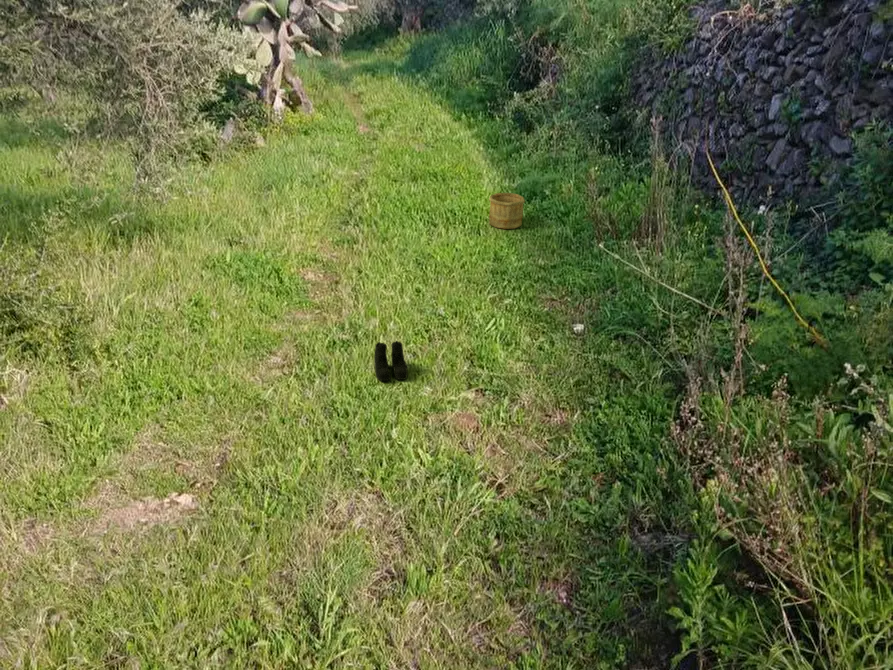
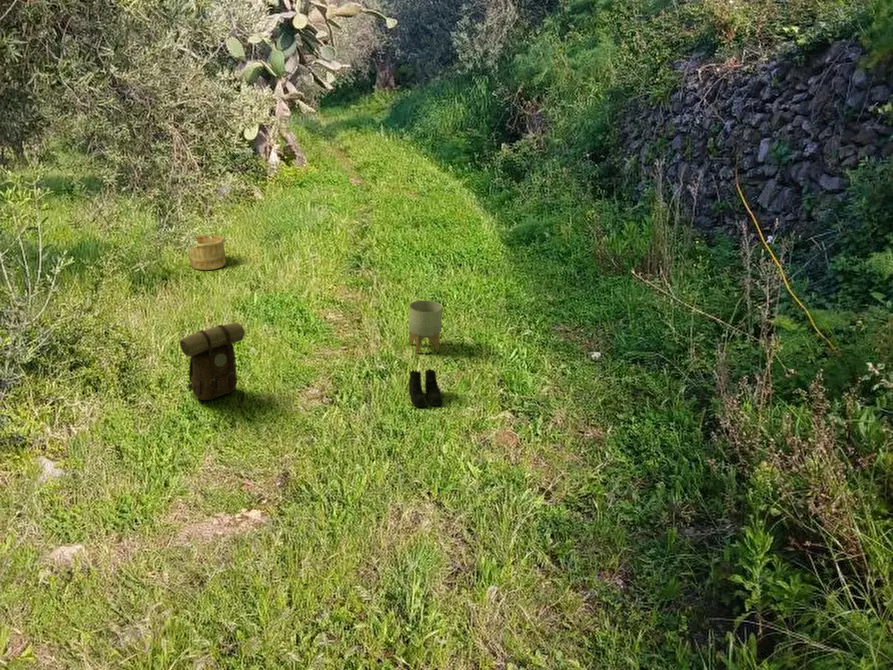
wooden bucket: present [489,193,525,229] -> present [188,235,226,270]
planter: none [383,266,418,322] -> present [408,300,443,354]
backpack: none [135,290,205,369] -> present [180,323,245,400]

